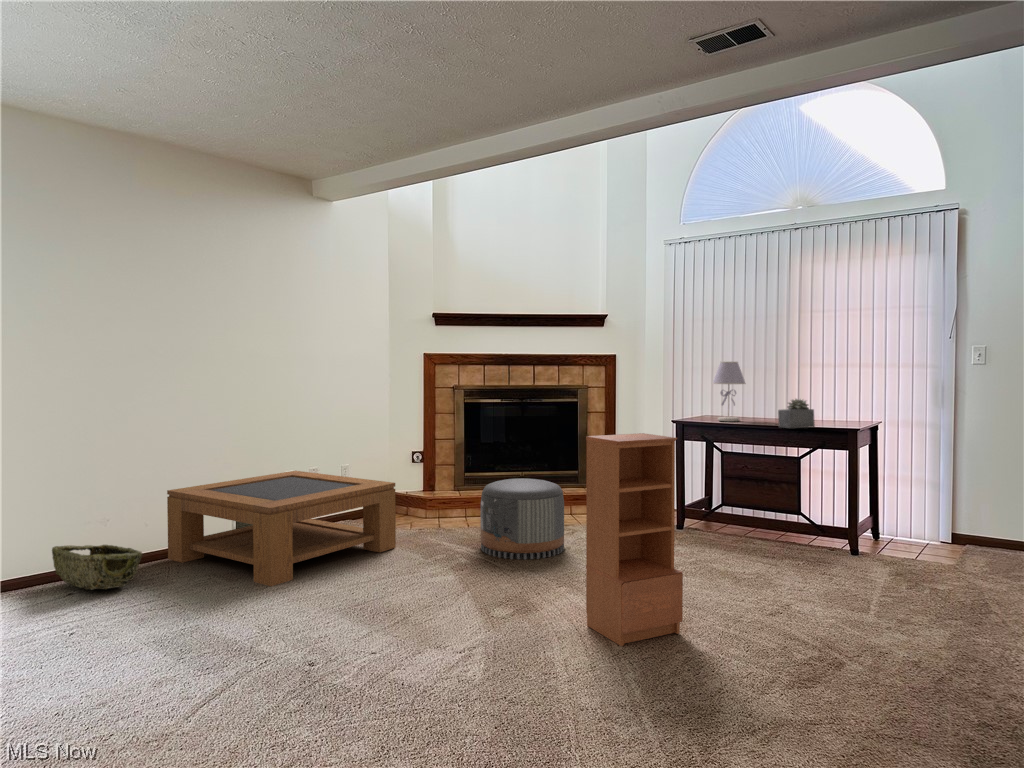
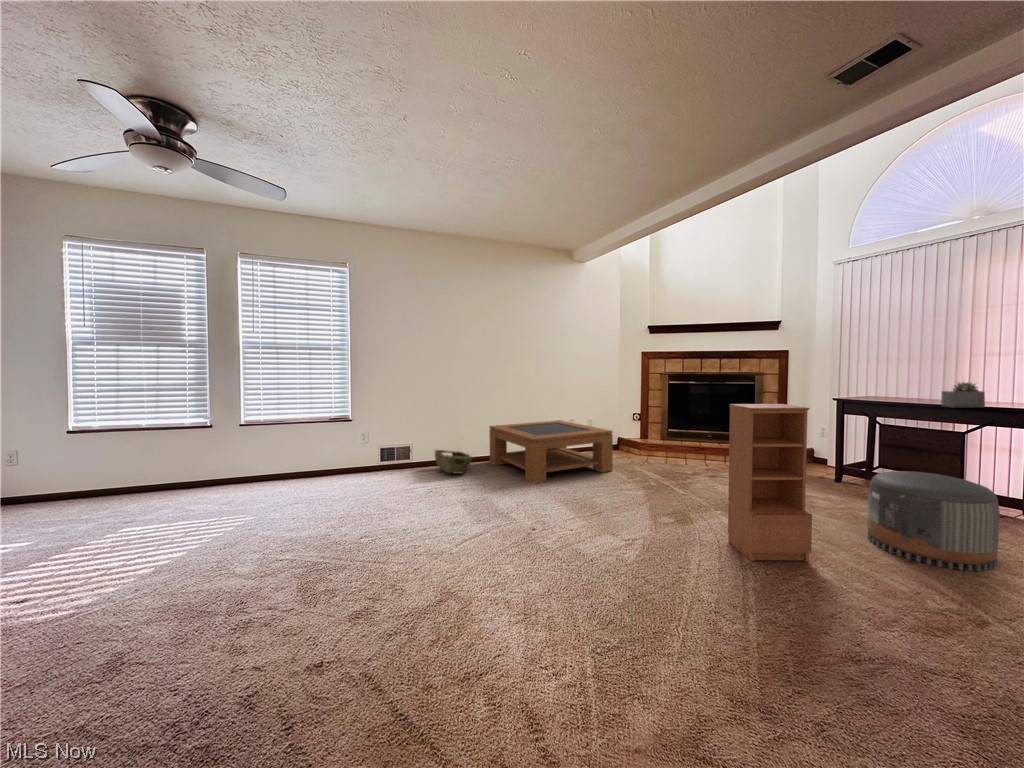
table lamp: present [712,362,746,422] -> none [873,352,909,401]
pouf: present [480,478,564,559] -> present [867,471,1000,571]

